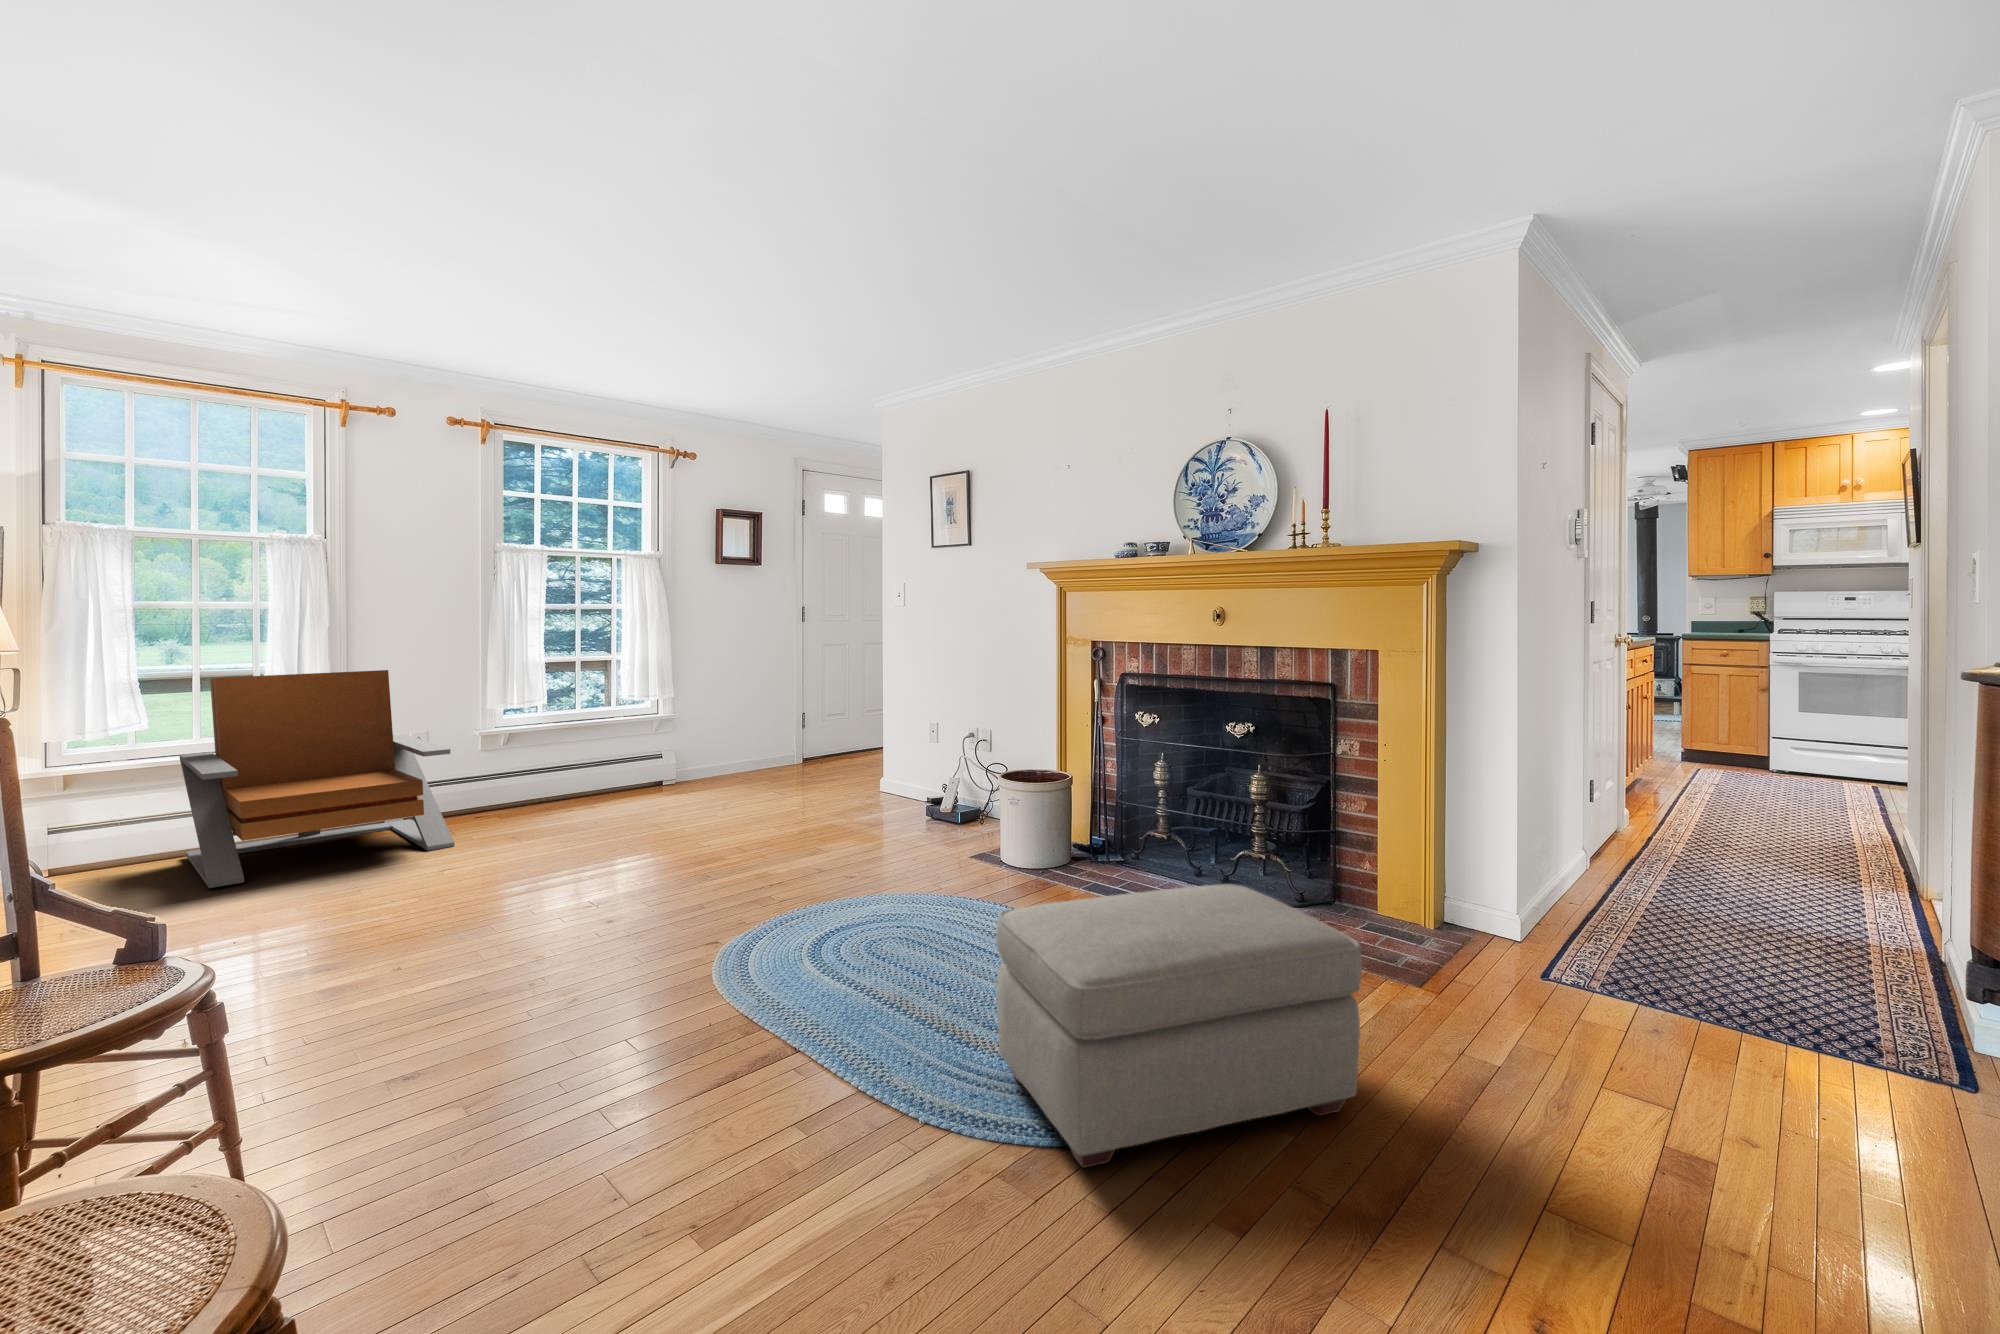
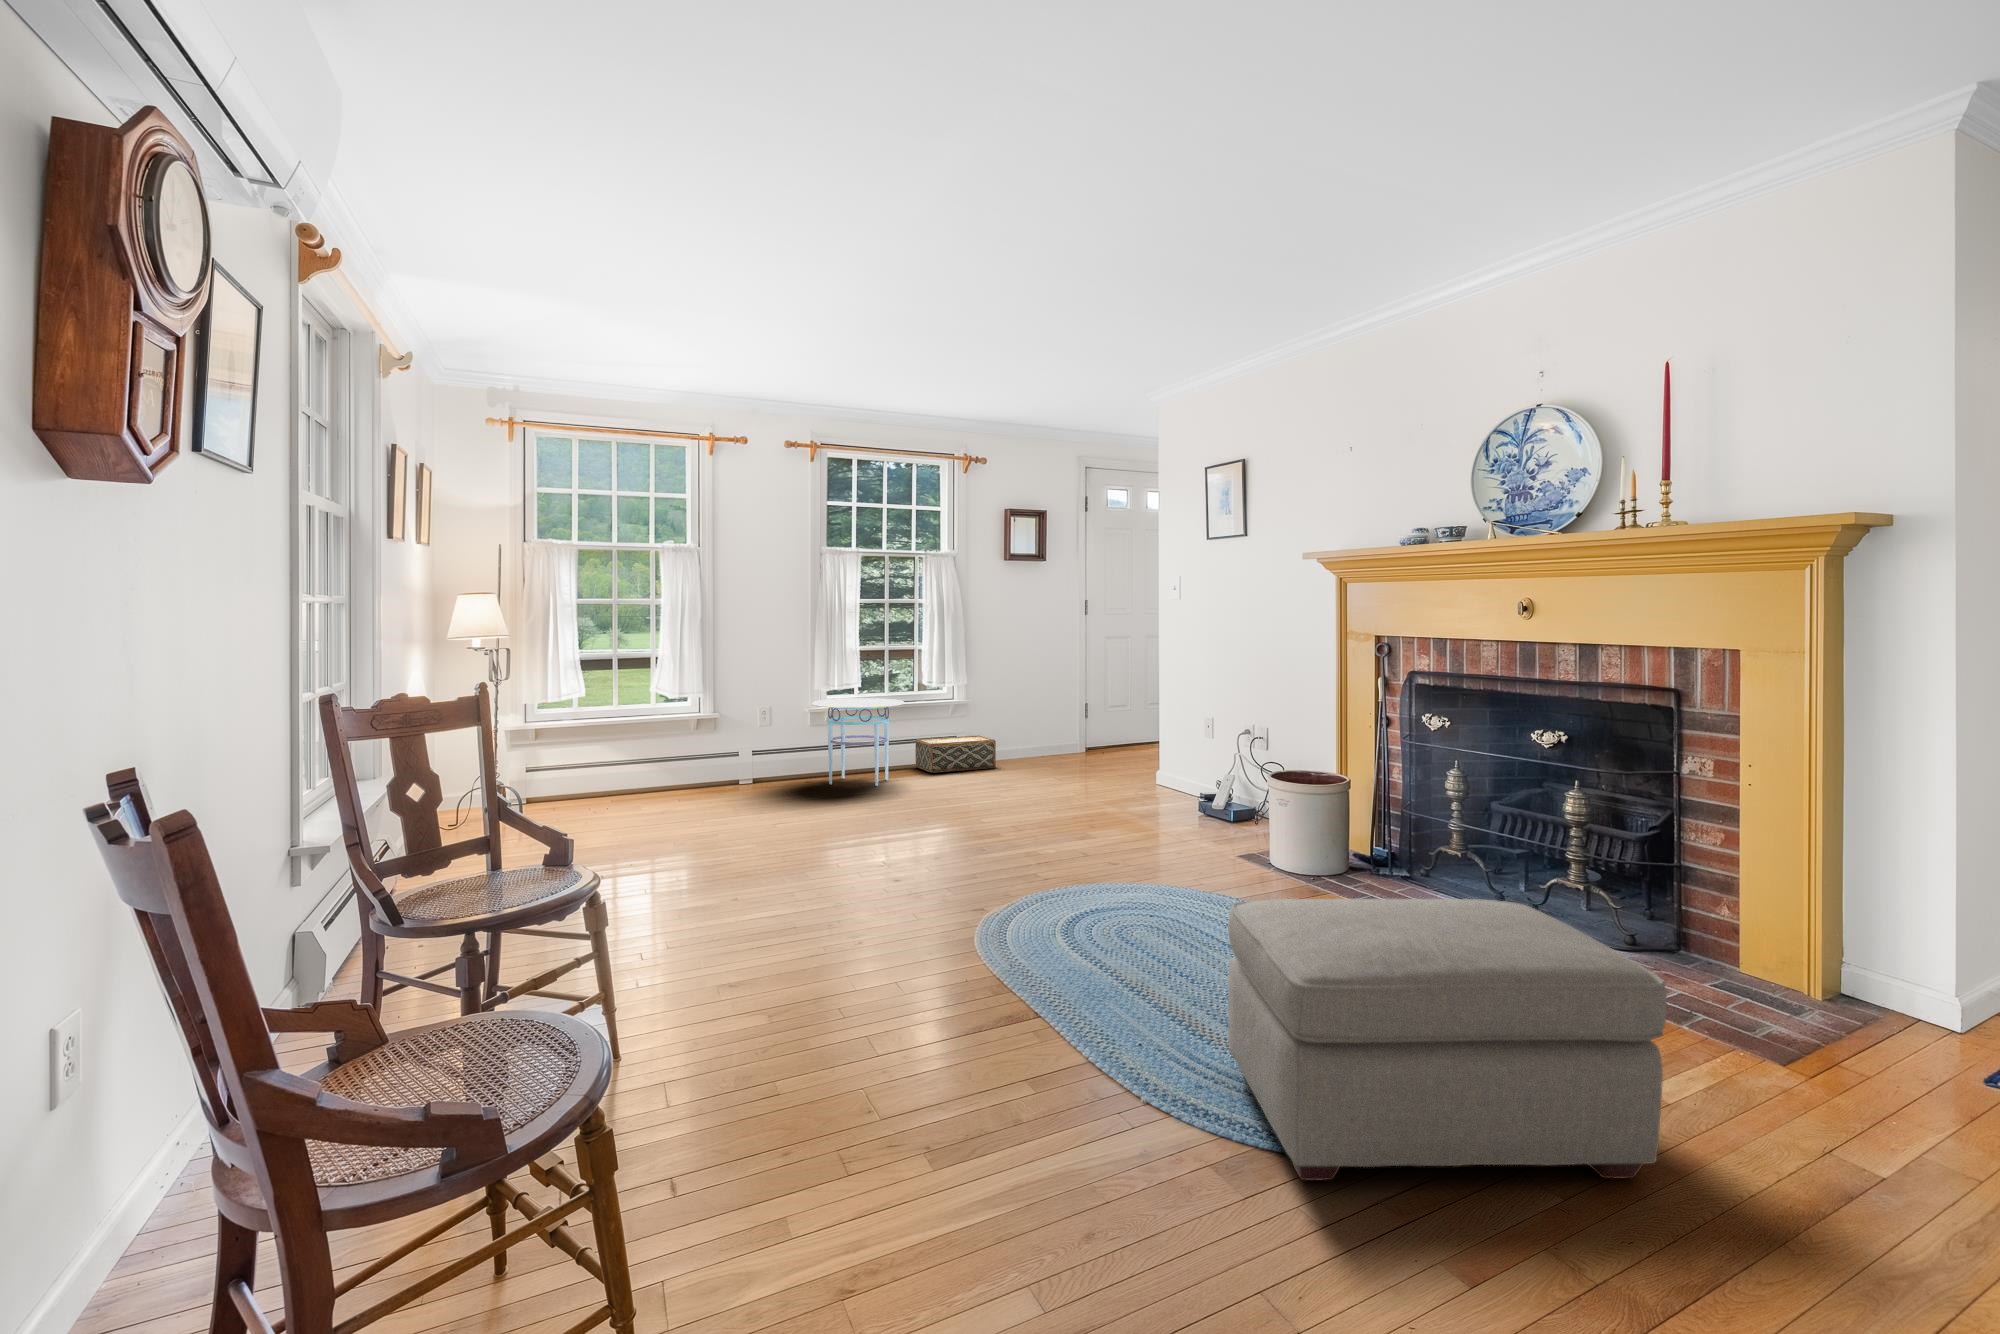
lounge chair: present [180,670,454,888] -> none [585,656,777,827]
side table: none [490,712,603,811] -> present [812,698,905,786]
woven basket: none [615,746,707,789] -> present [915,735,996,773]

